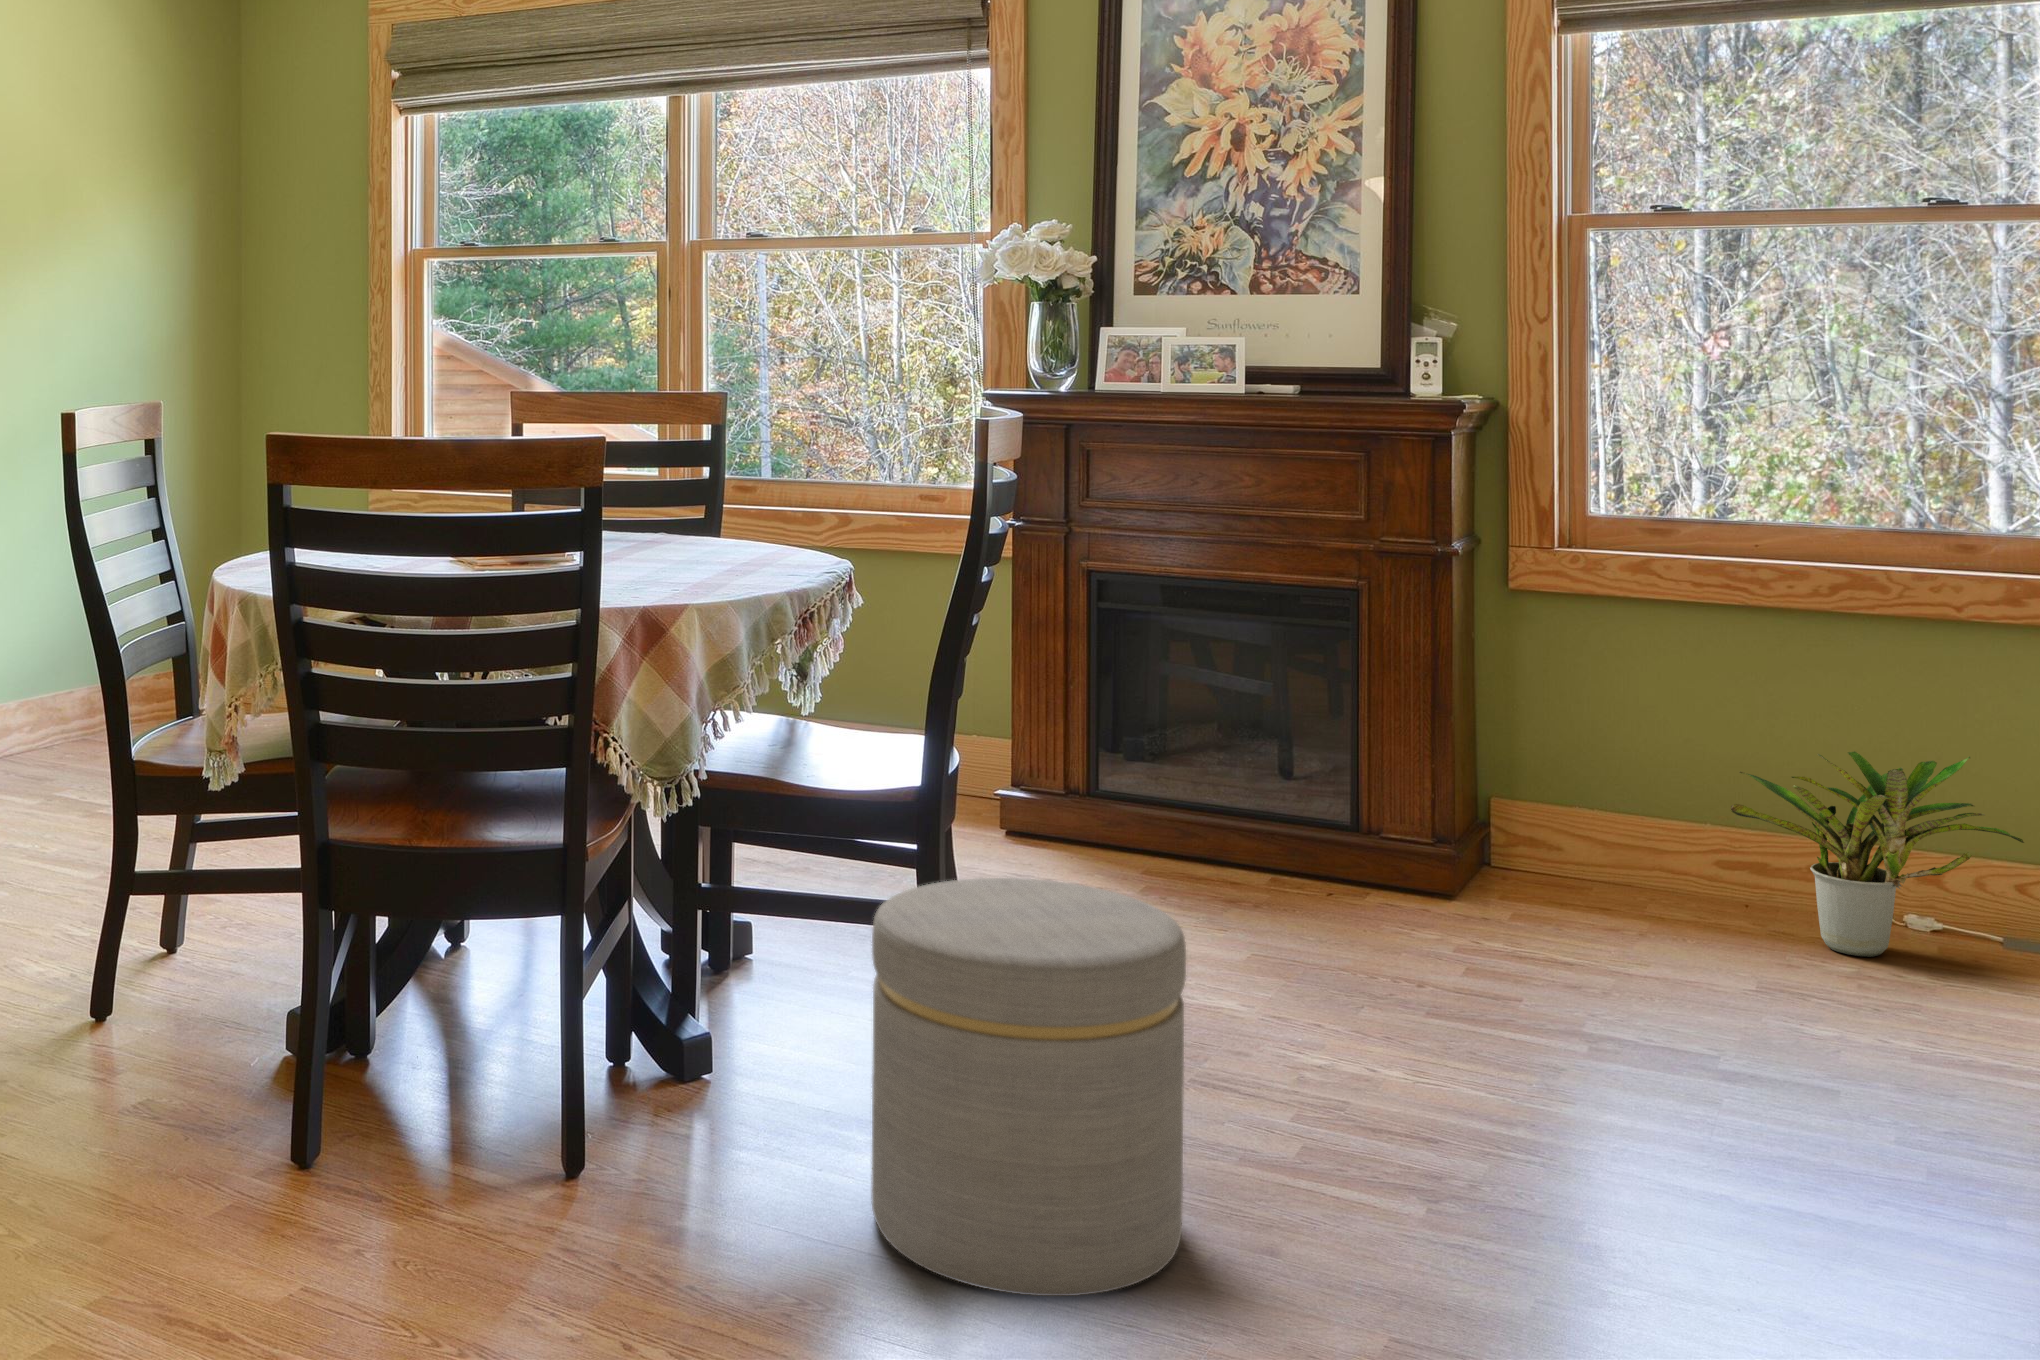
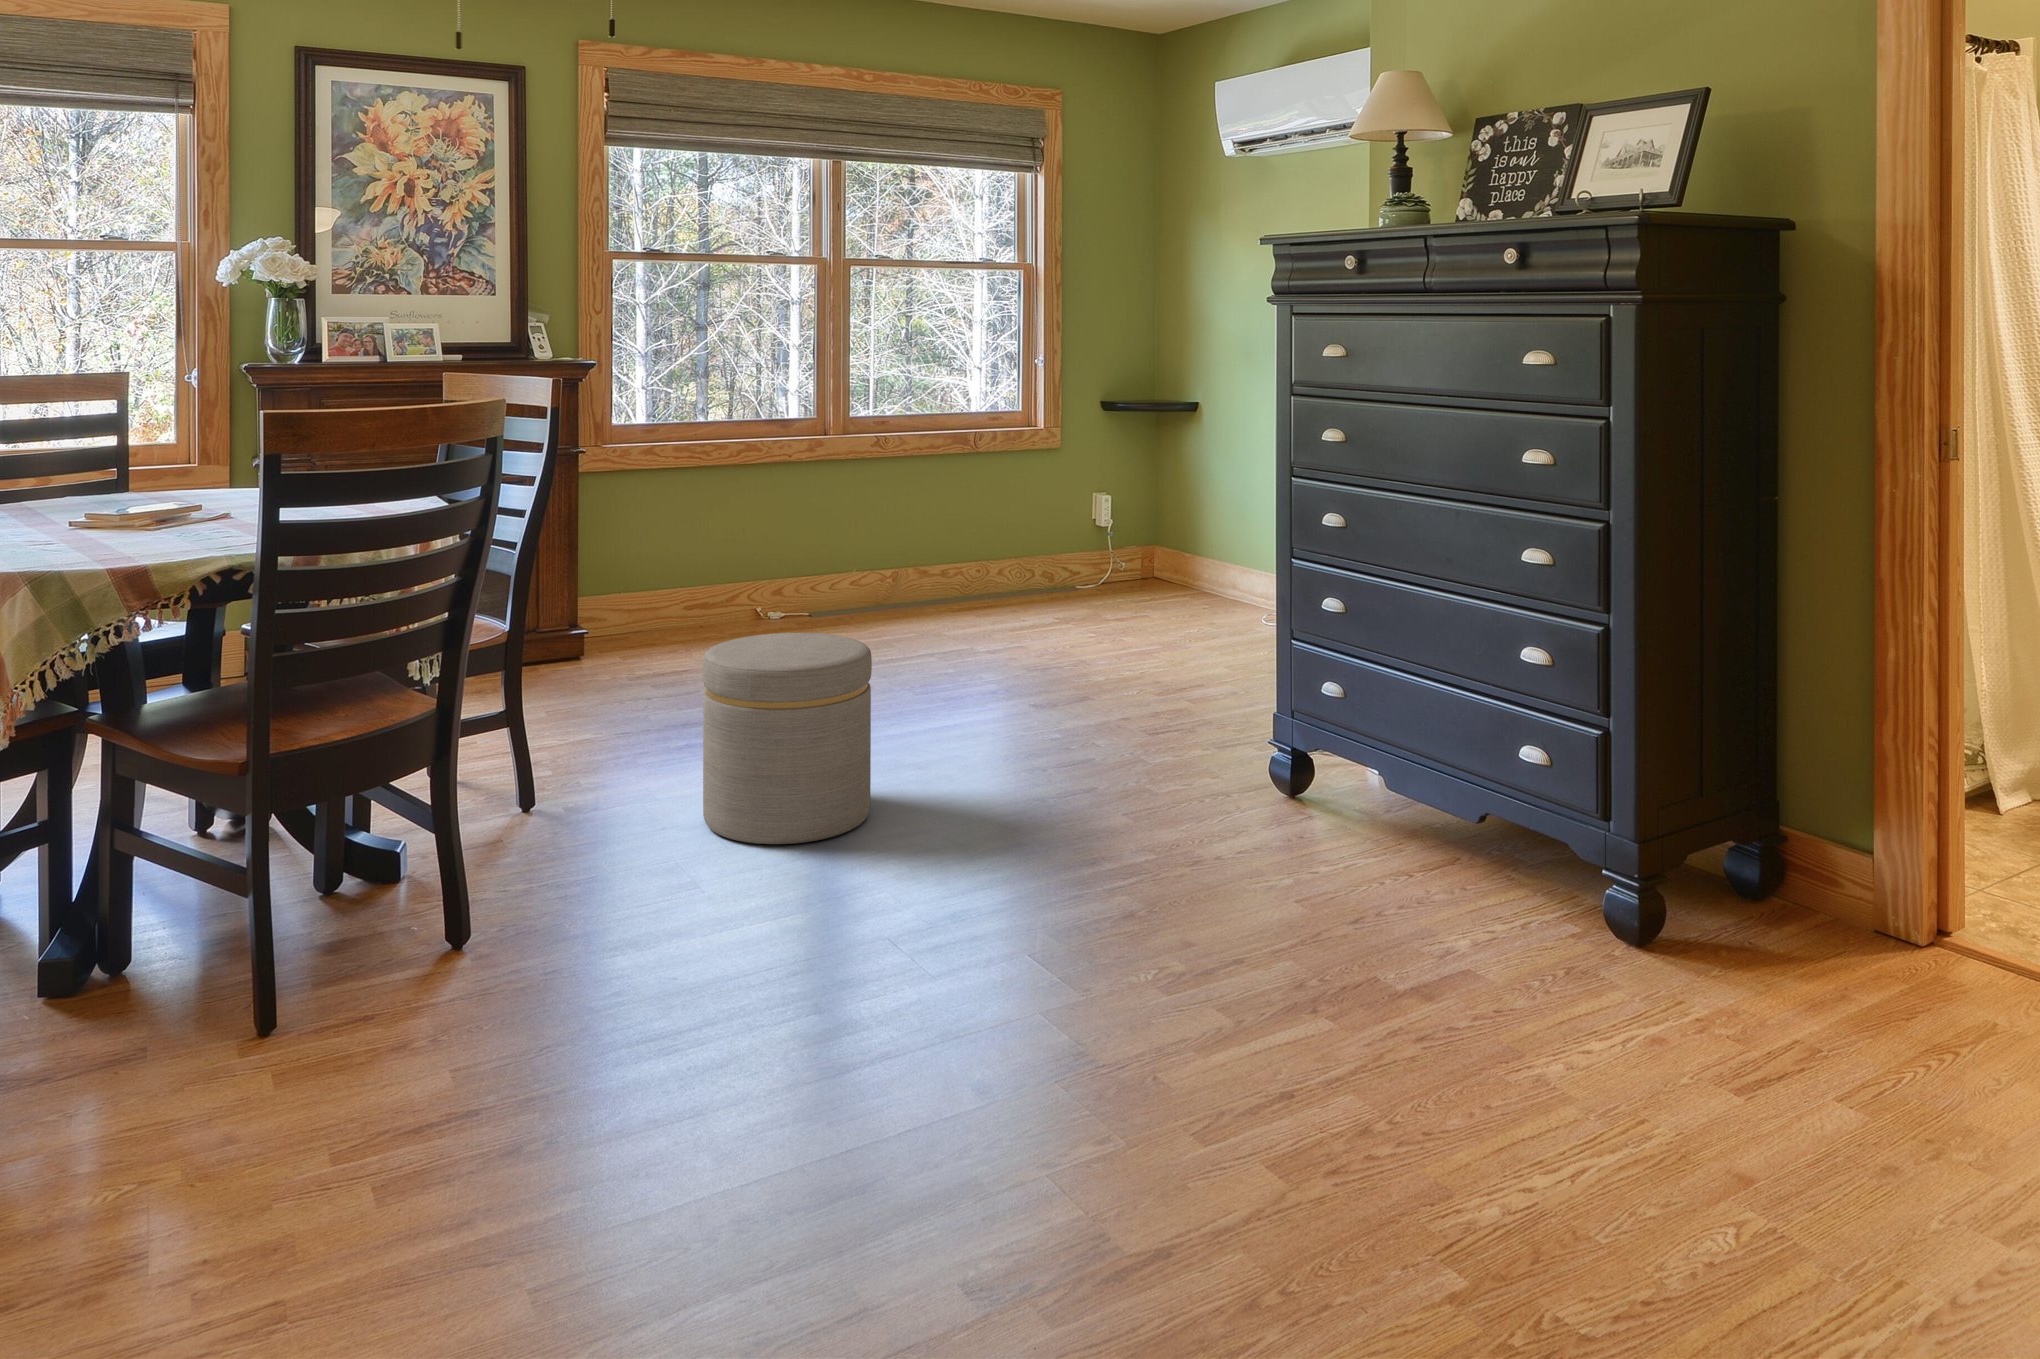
potted plant: present [1730,751,2024,957] -> none [710,521,833,629]

